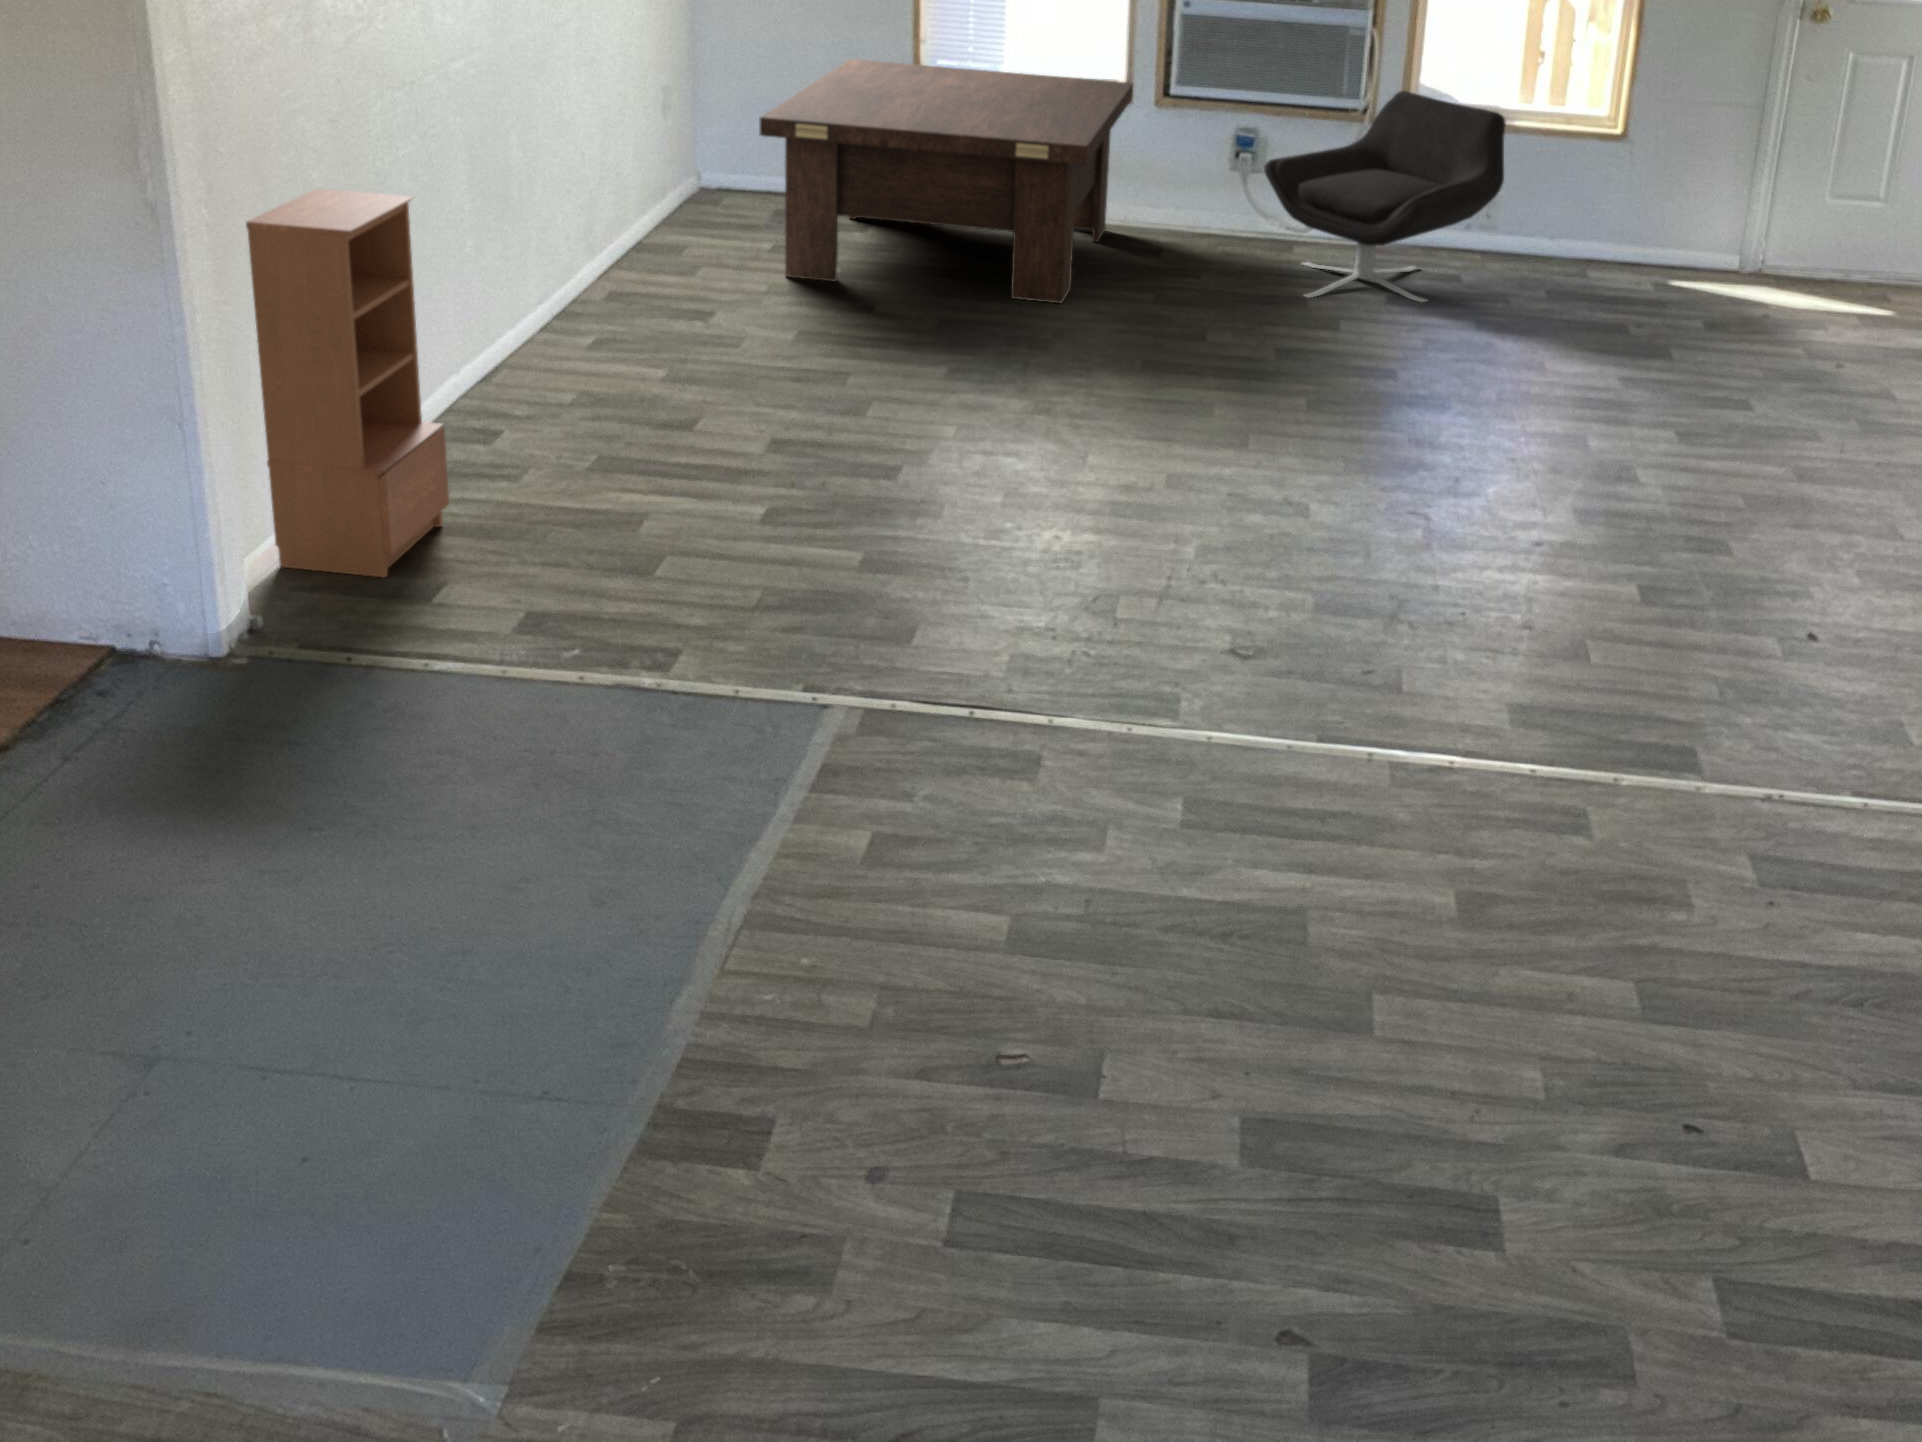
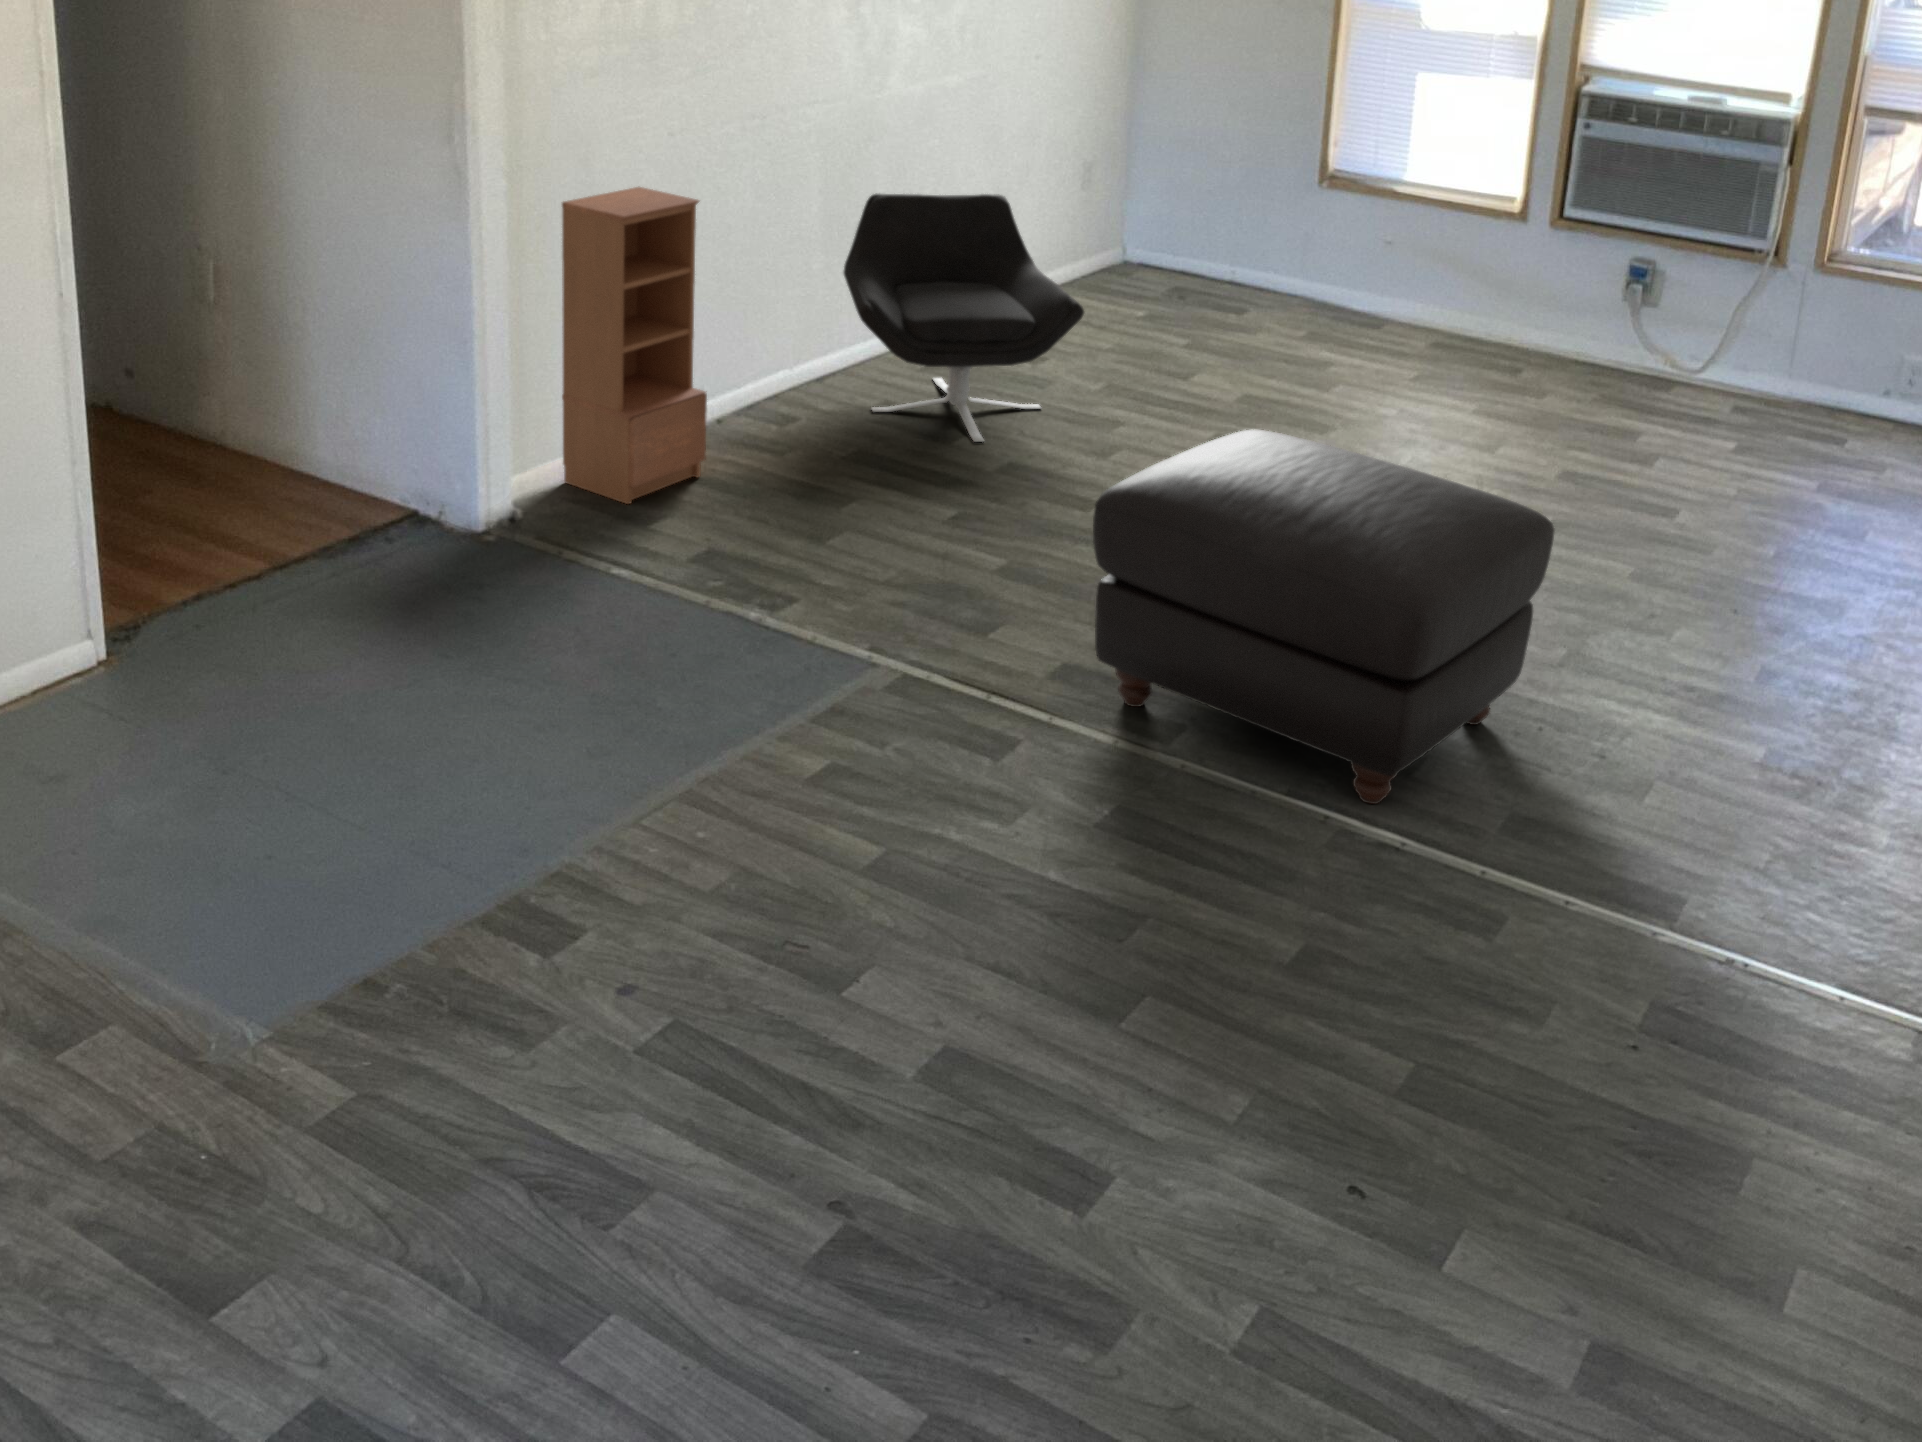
coffee table: present [760,59,1133,303] -> none [1123,154,1525,399]
lounge chair: present [1264,91,1506,303] -> present [844,194,1084,442]
ottoman: none [1065,367,1470,720] -> present [1093,430,1555,804]

